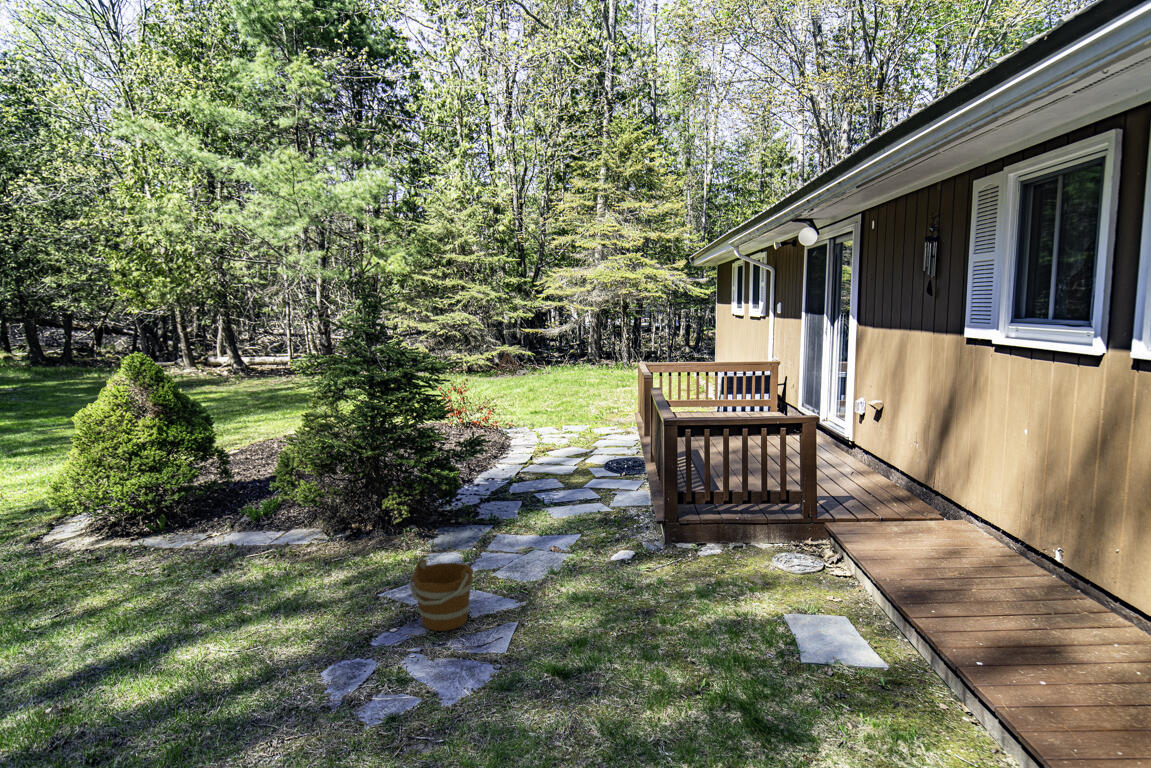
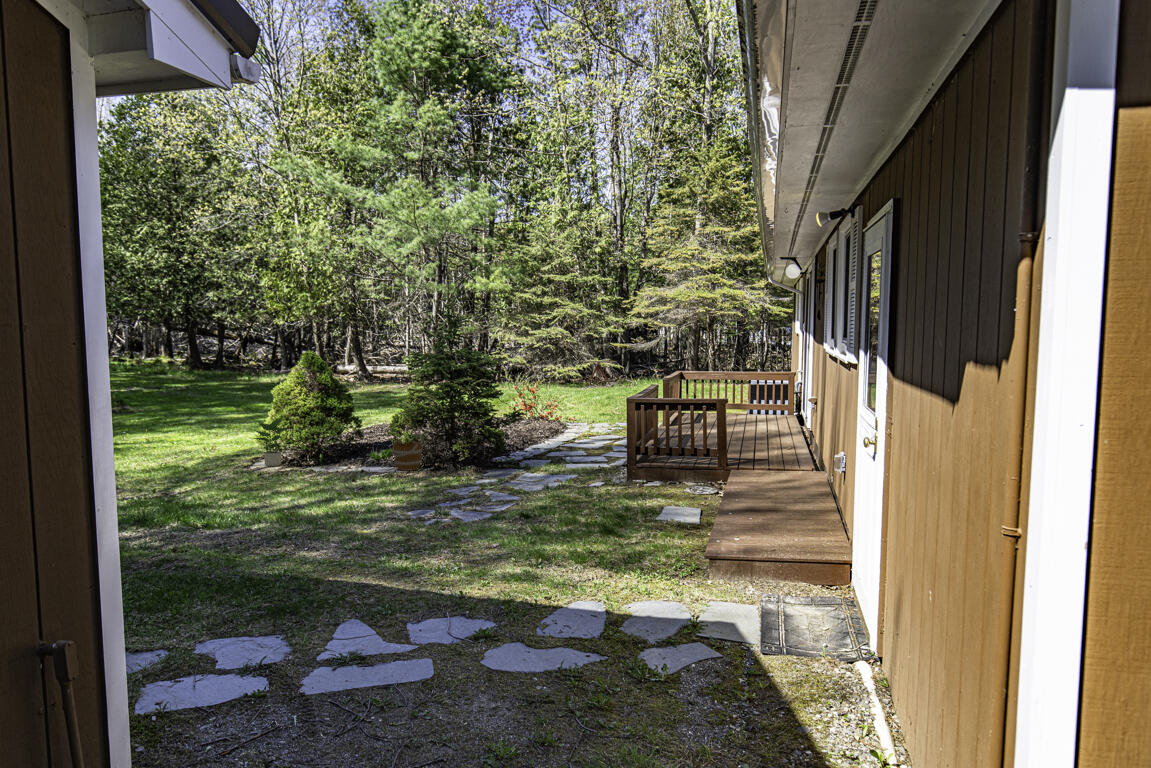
potted plant: none [41,462,110,537] -> present [254,418,291,466]
bucket: present [409,560,473,631] -> present [392,439,423,471]

